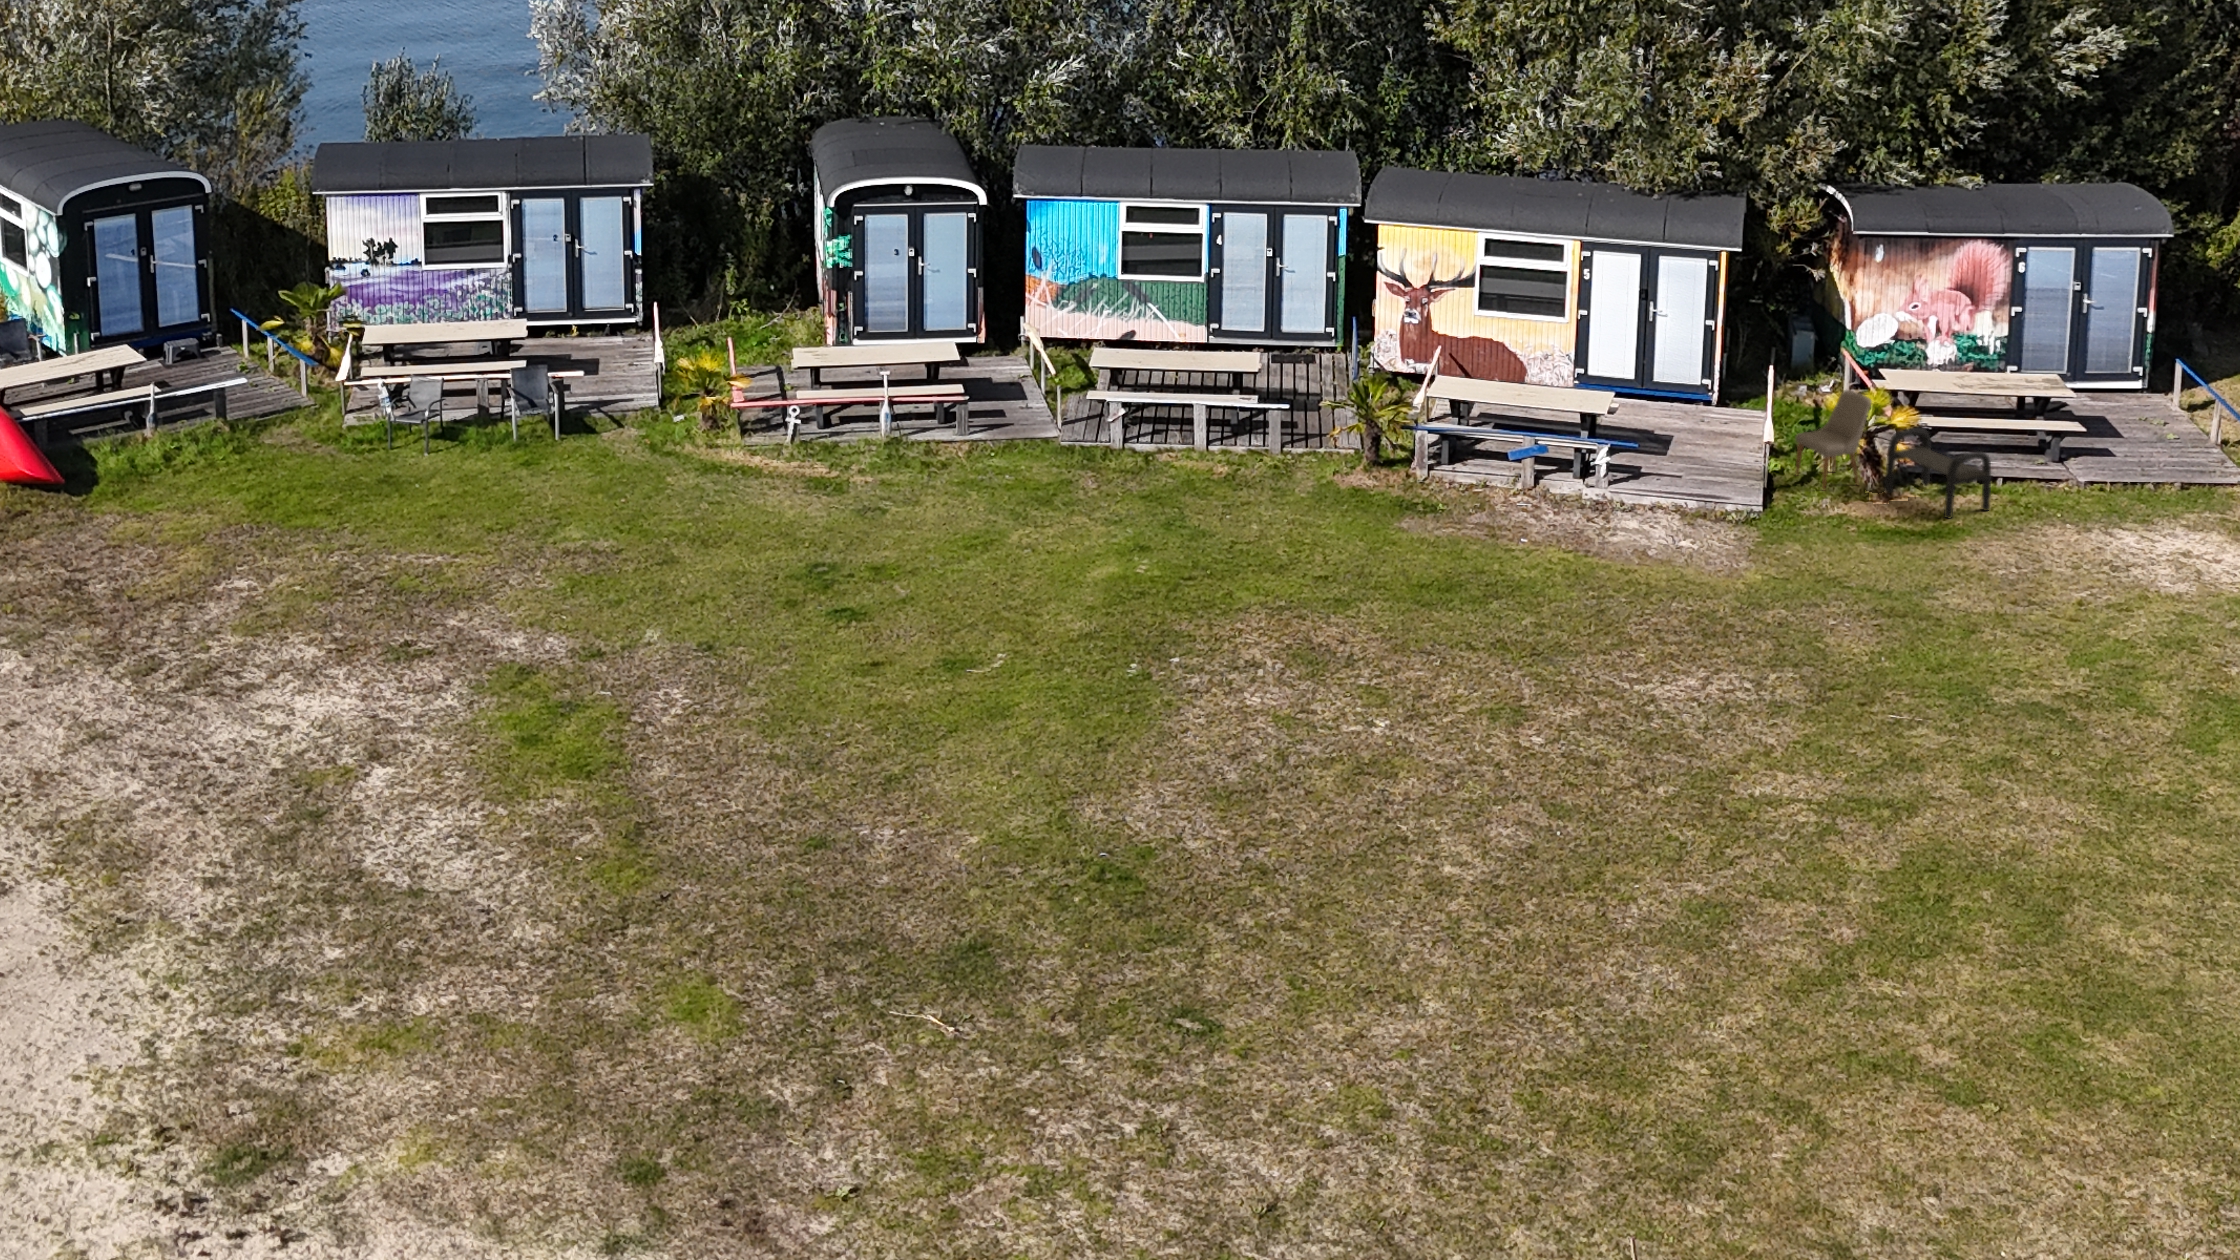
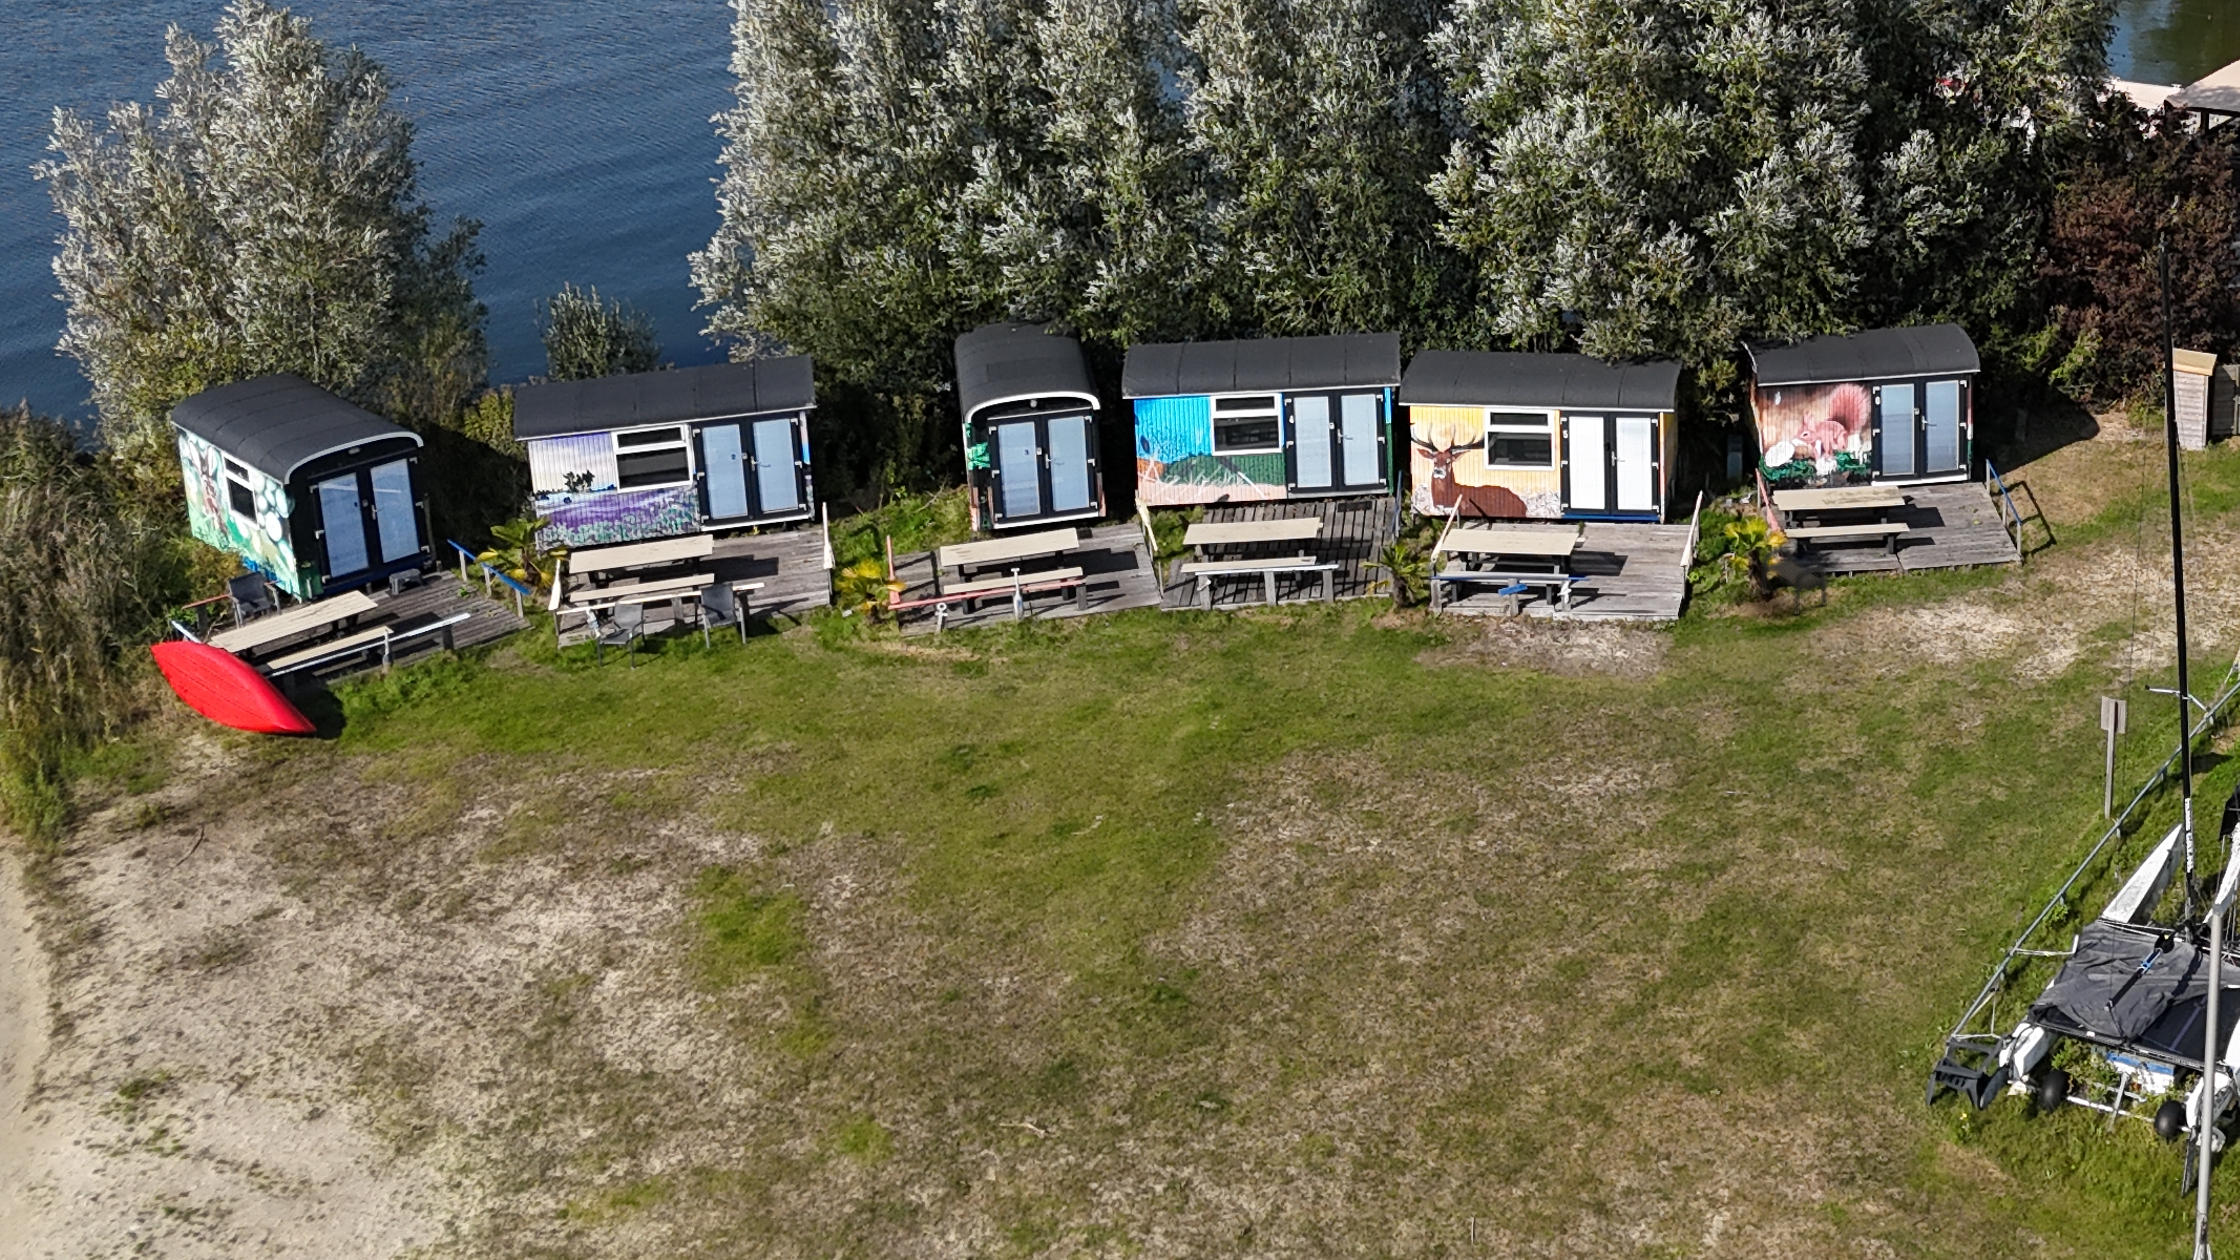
chair: present [1795,390,1871,490] -> none [1703,521,1751,597]

